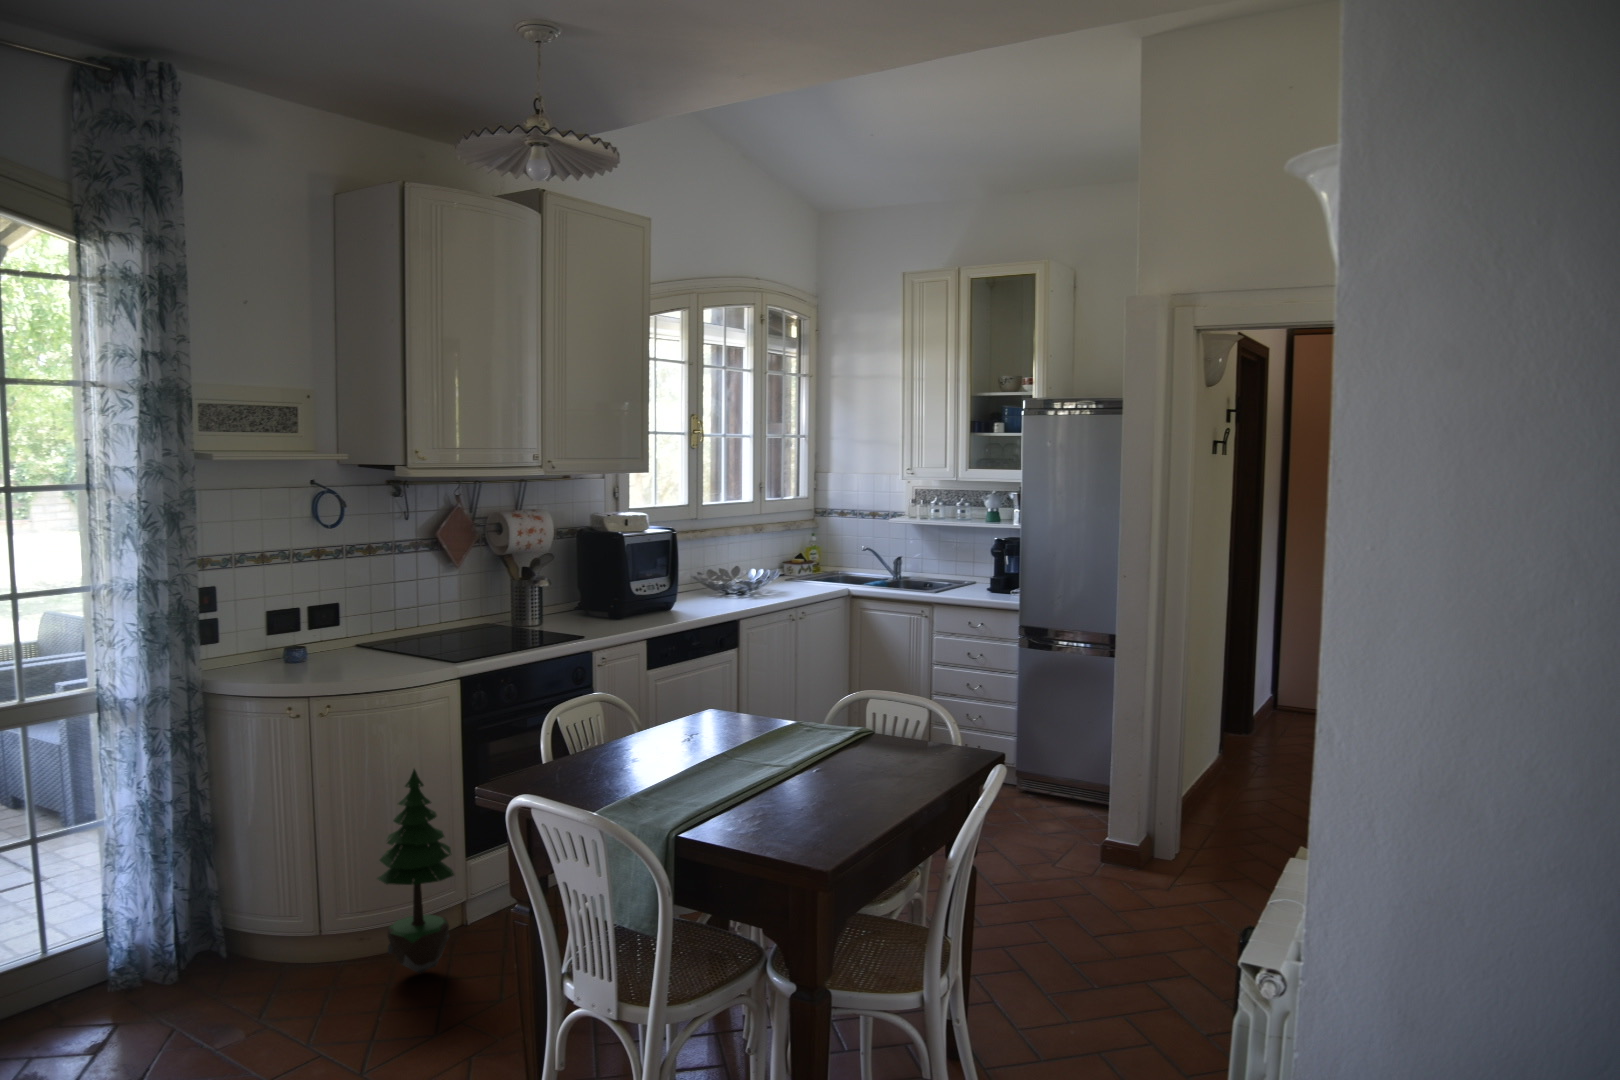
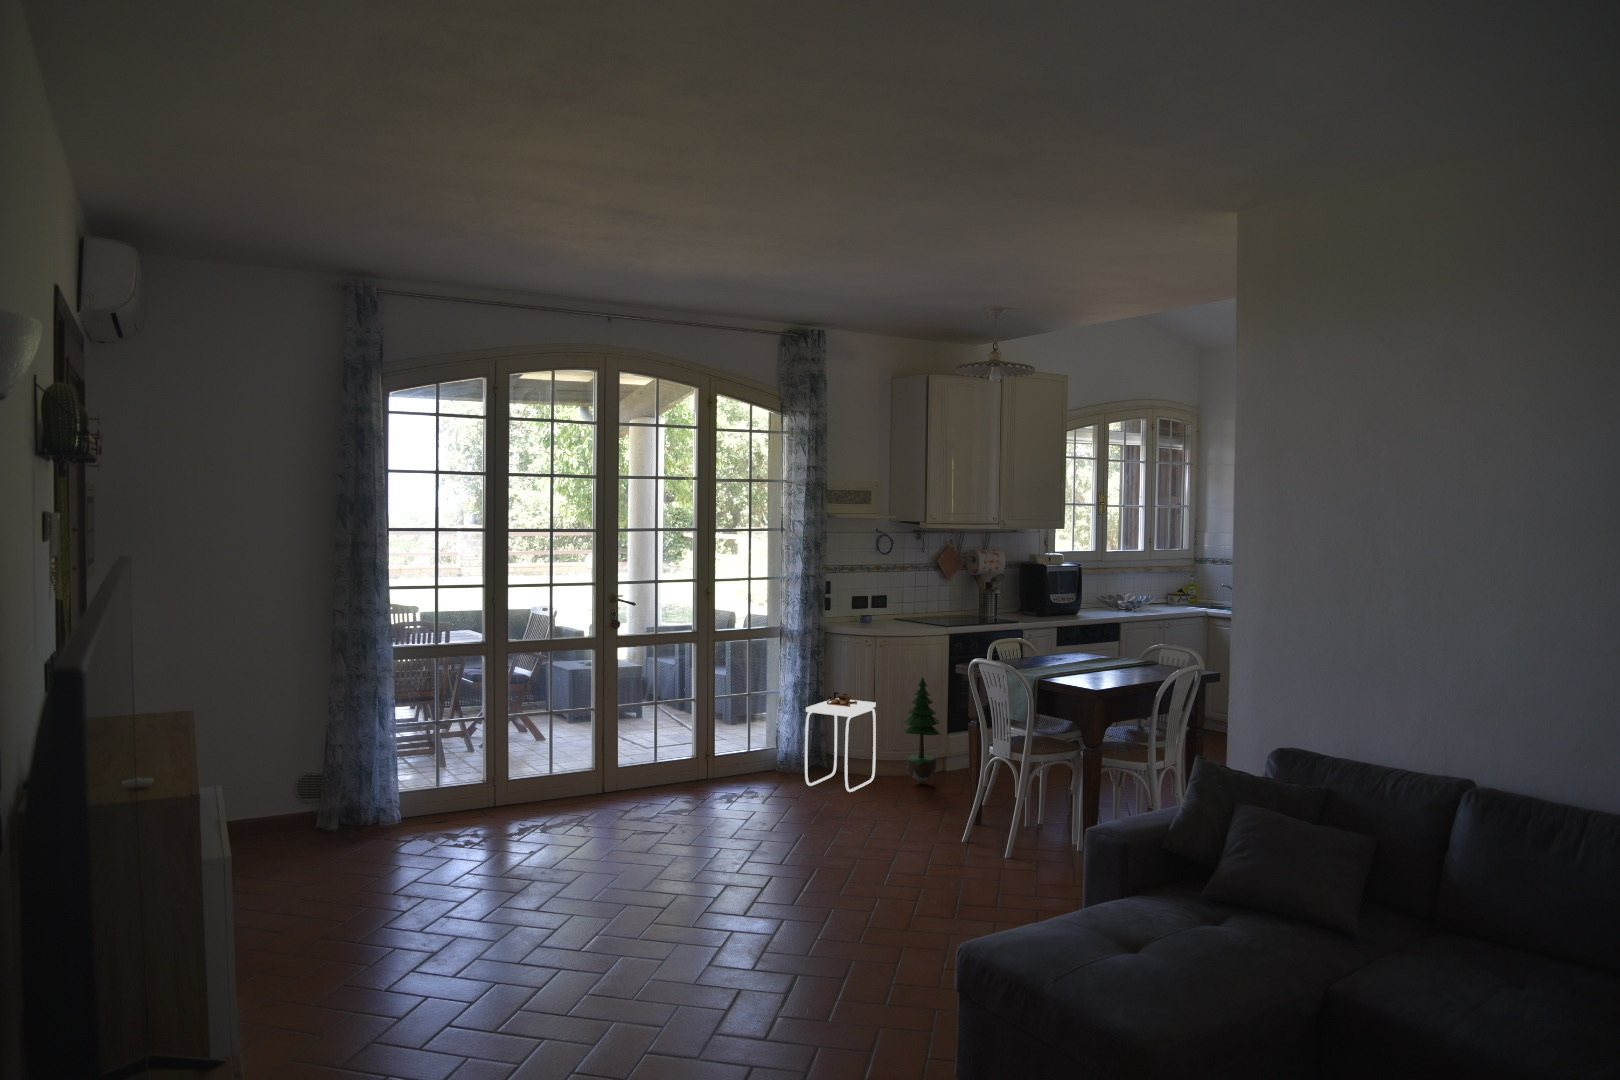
side table: none [157,820,323,1030] -> present [805,692,876,792]

